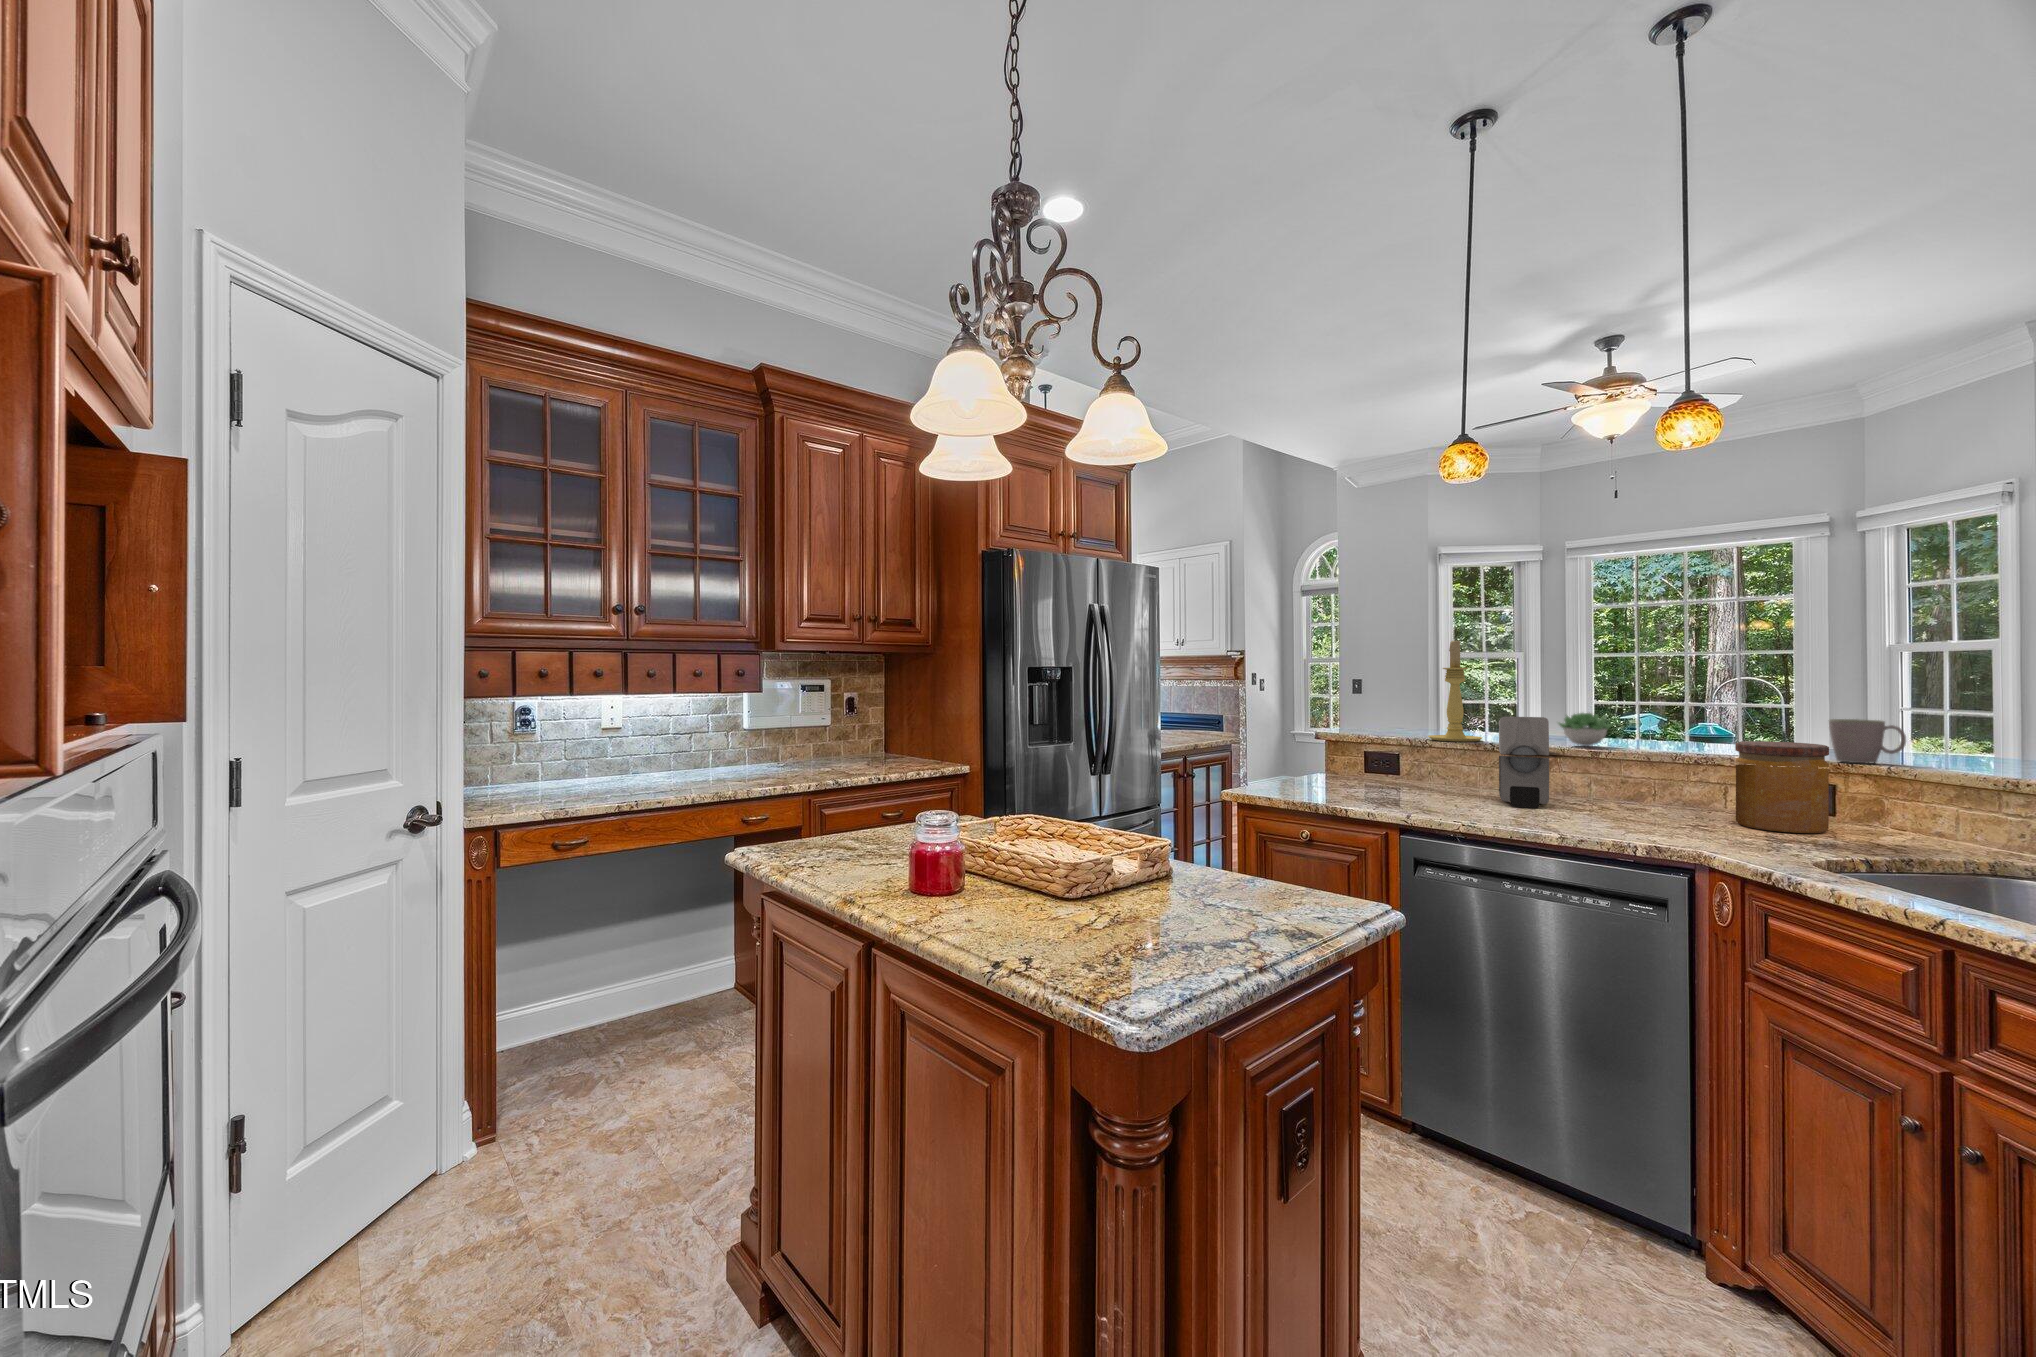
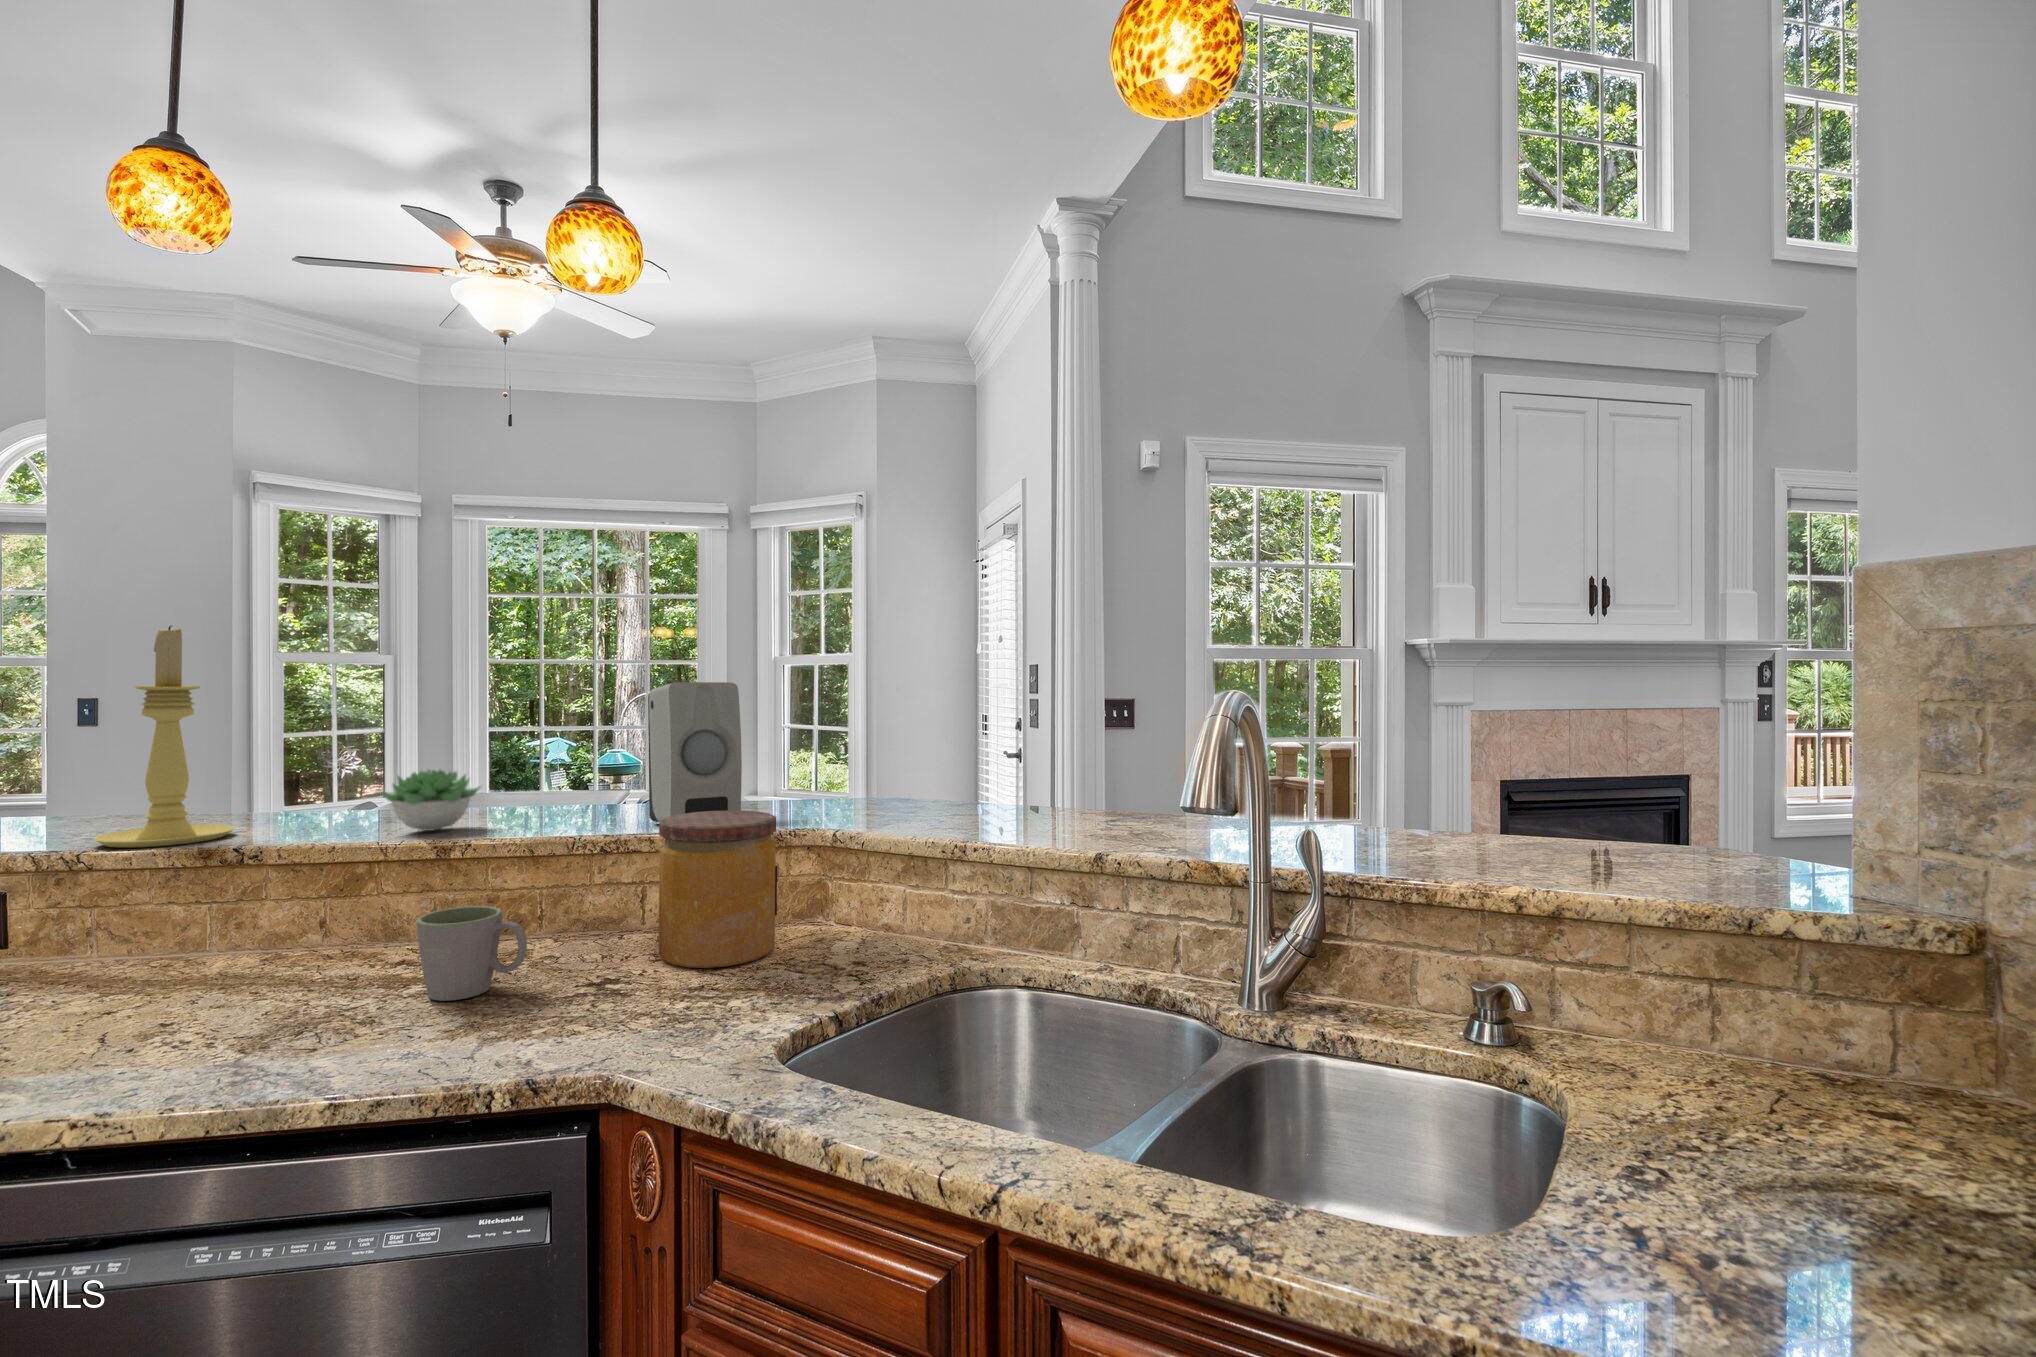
soap dispenser: present [1498,717,1549,808] -> present [648,682,742,822]
mug: present [1829,719,1906,764] -> present [416,906,527,1001]

